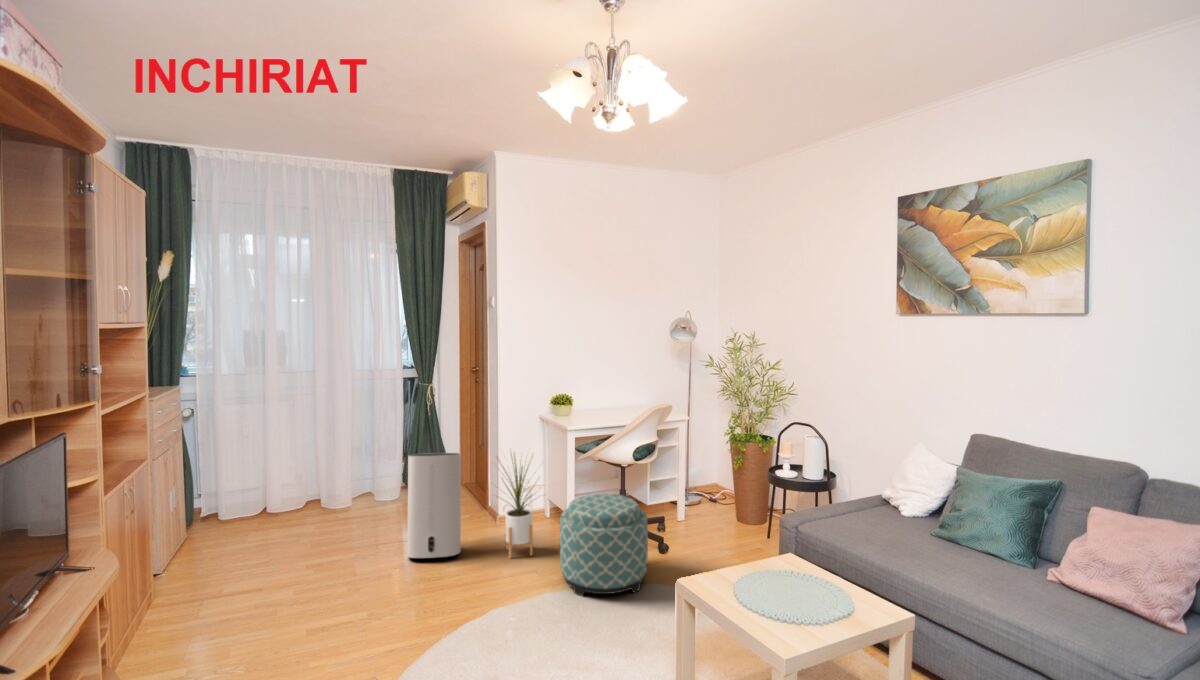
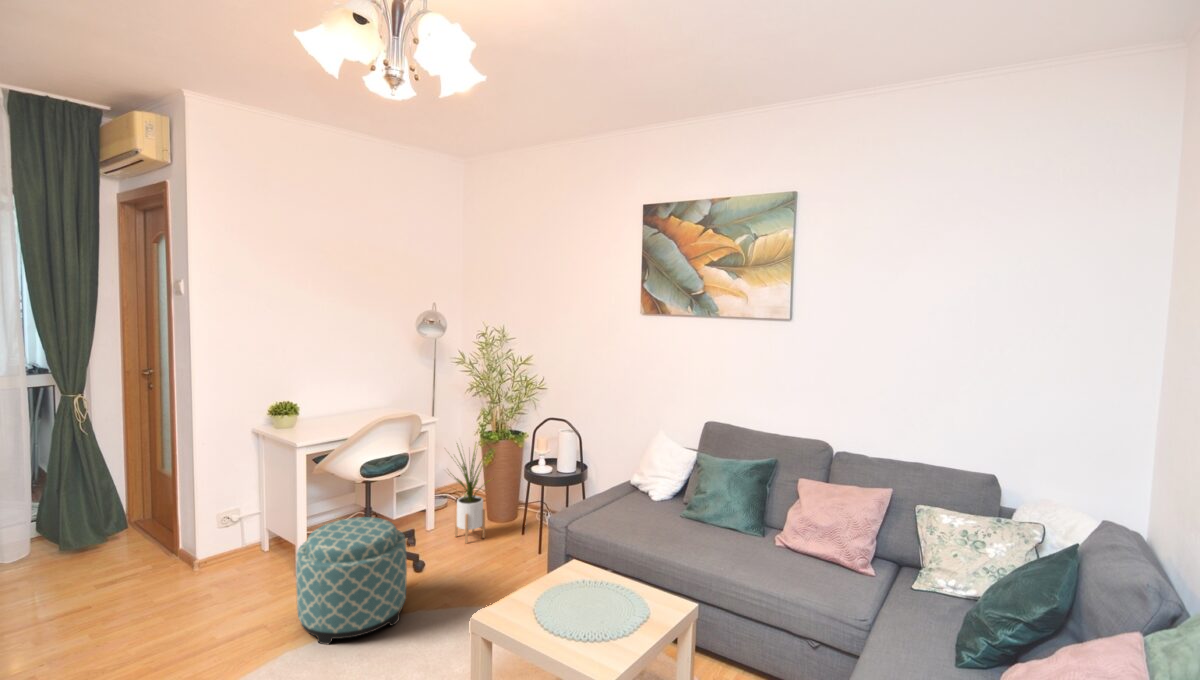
air purifier: present [407,453,461,558] -> none [49,491,143,646]
house plant: present [499,455,533,558] -> present [450,445,485,543]

